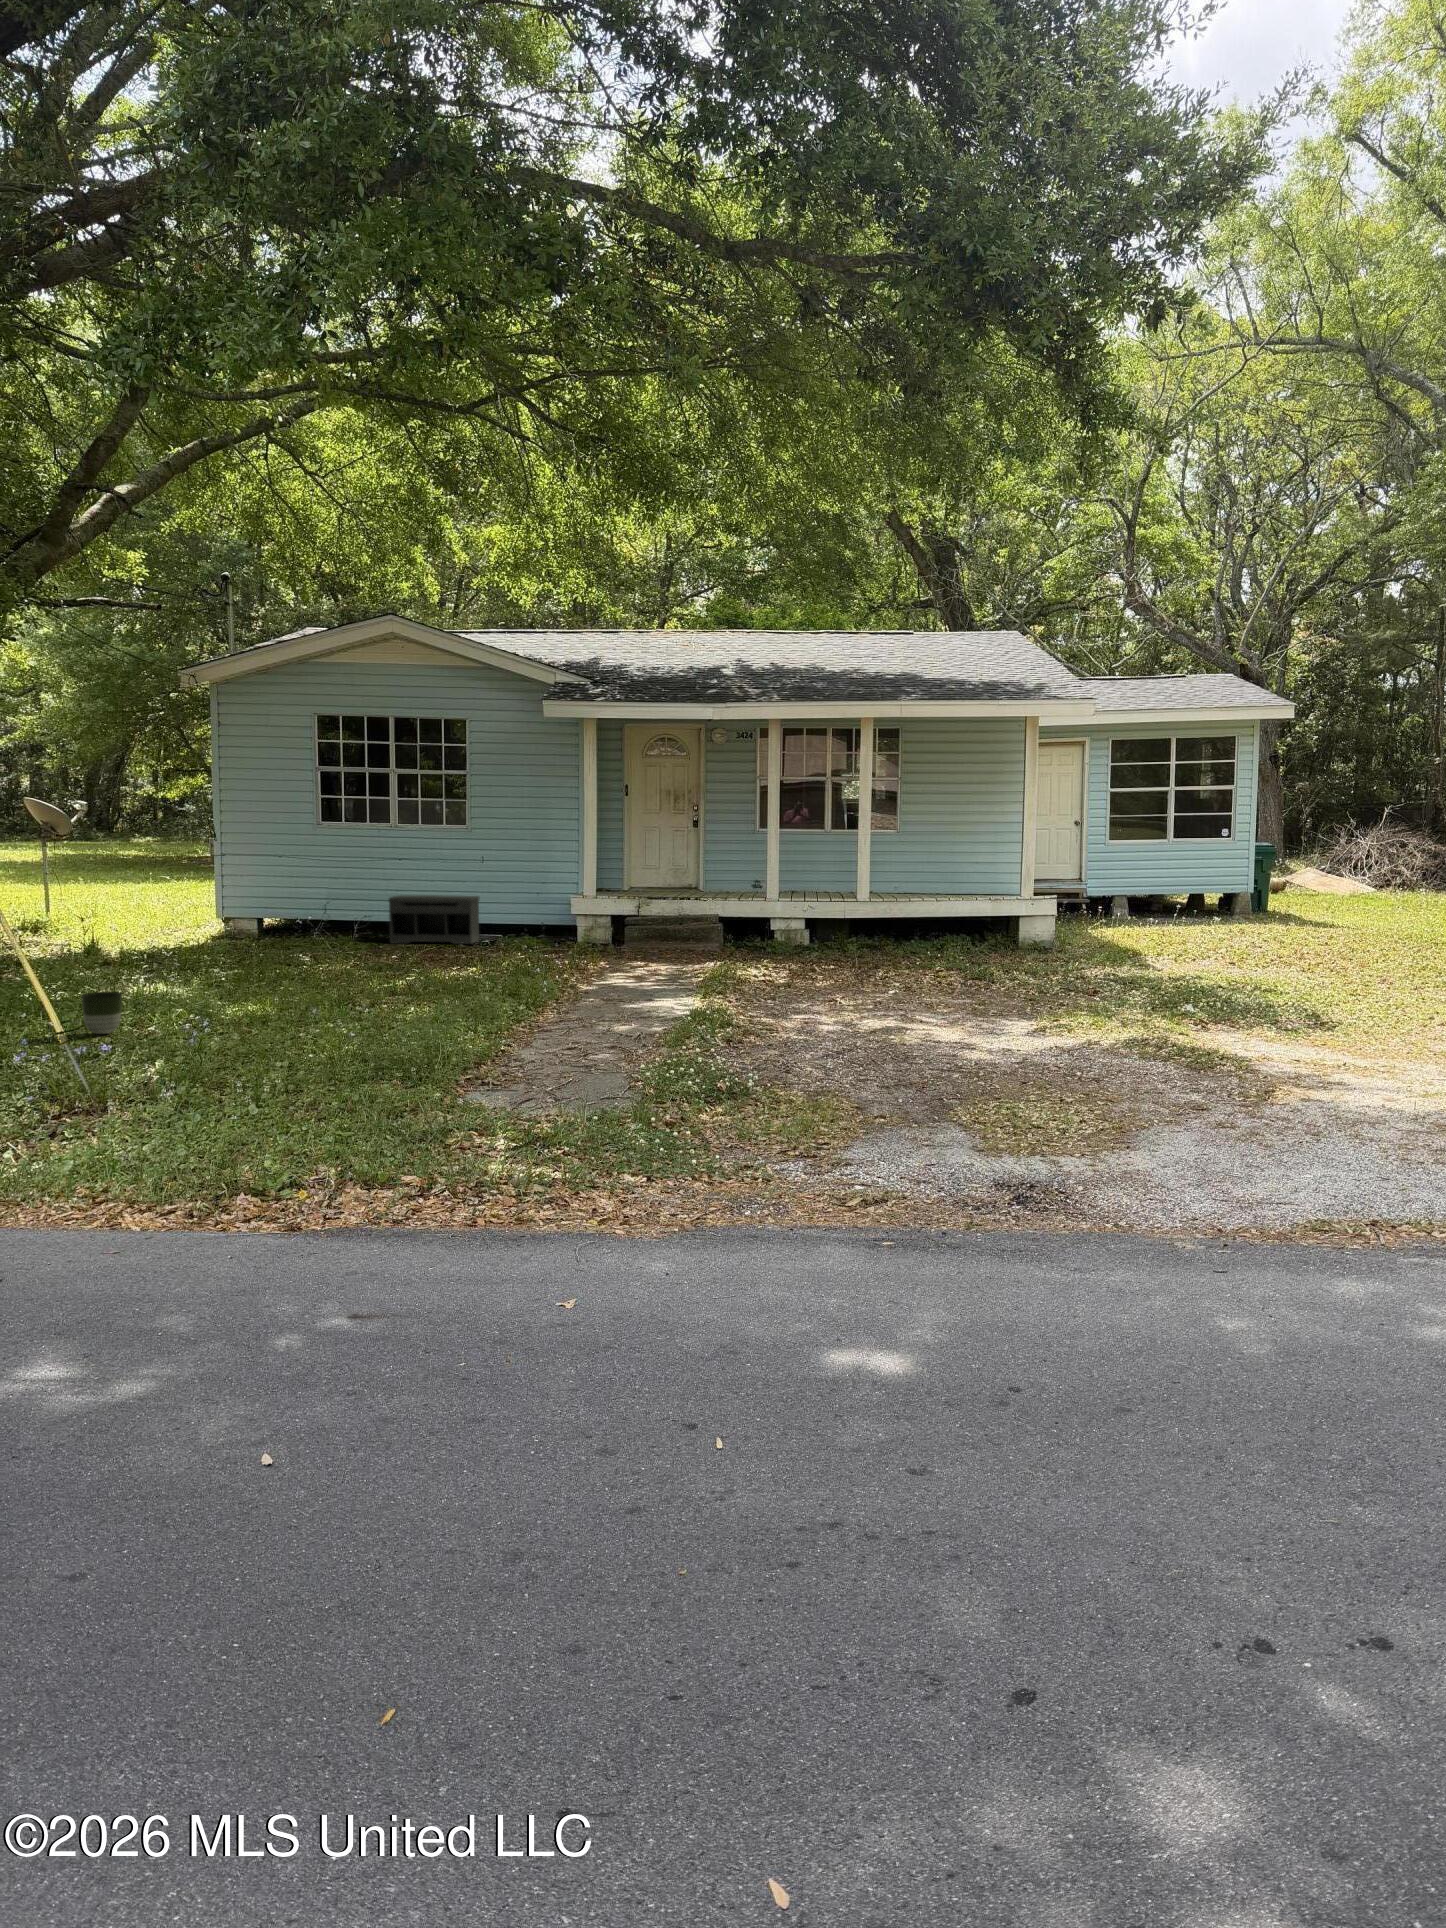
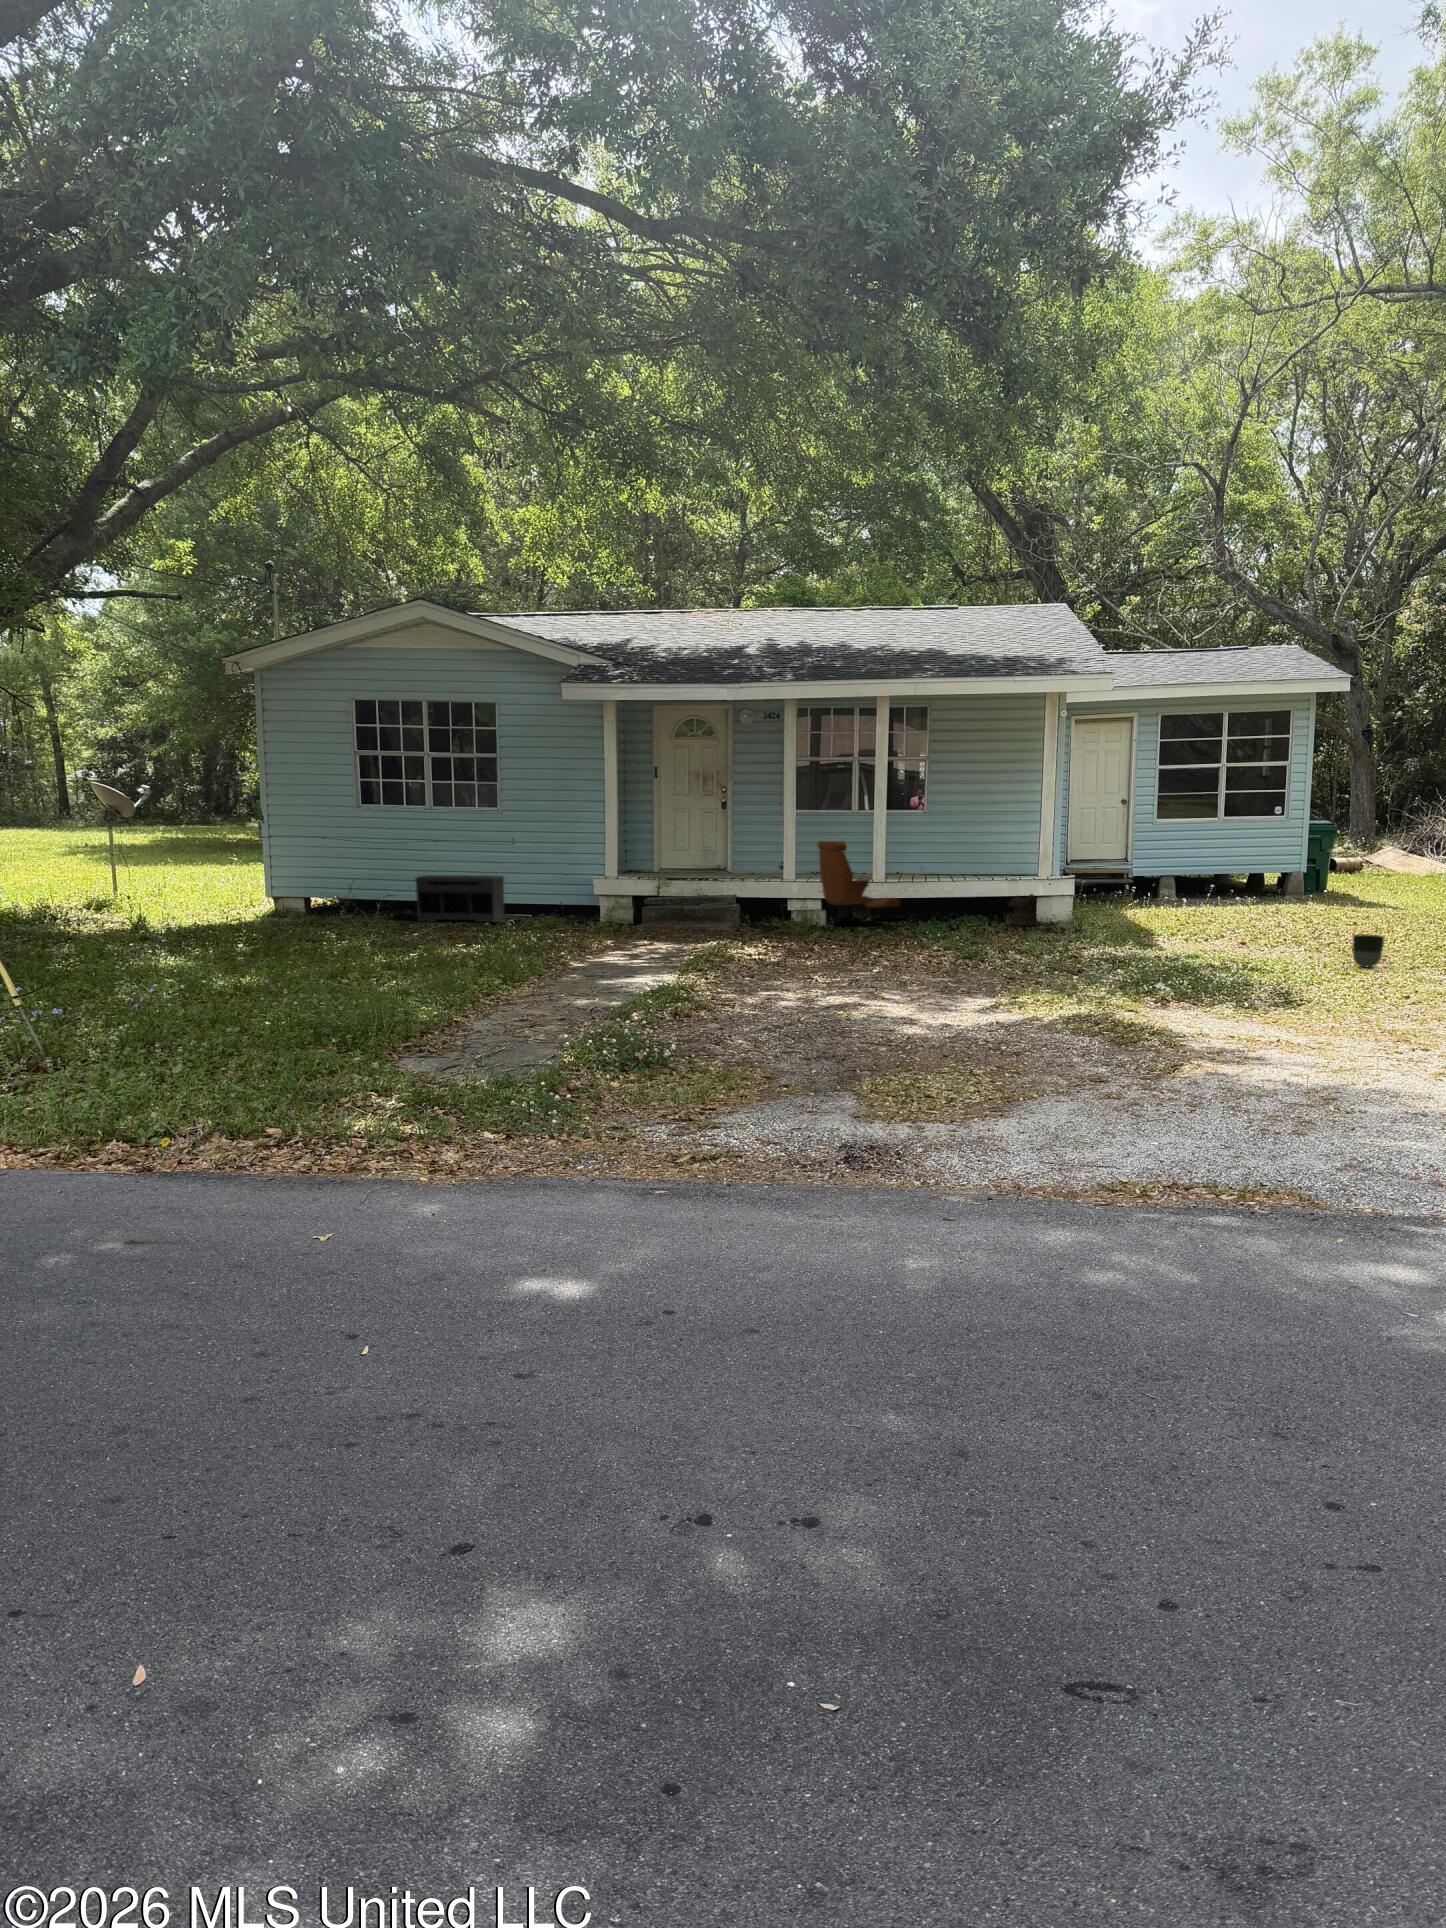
lounge chair: none [805,861,883,946] -> present [817,841,900,924]
bucket: none [992,912,1023,946] -> present [1009,894,1039,926]
planter: present [82,992,122,1034] -> present [1352,935,1384,967]

